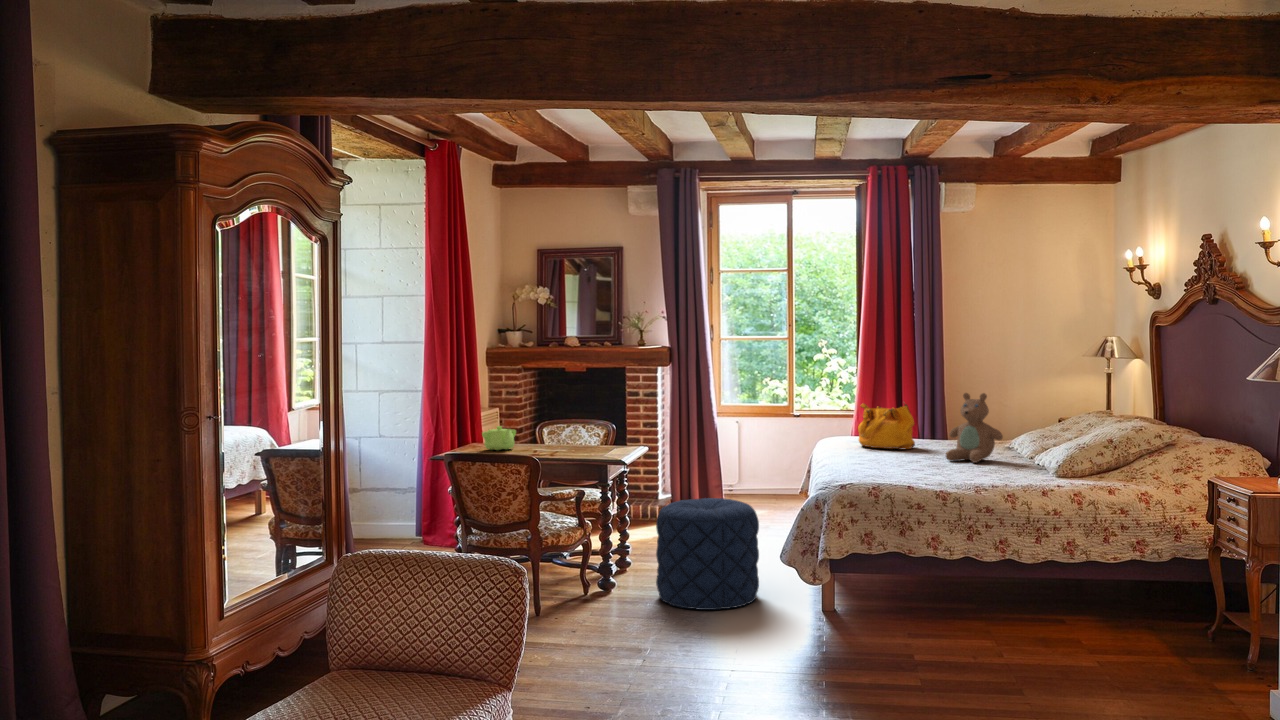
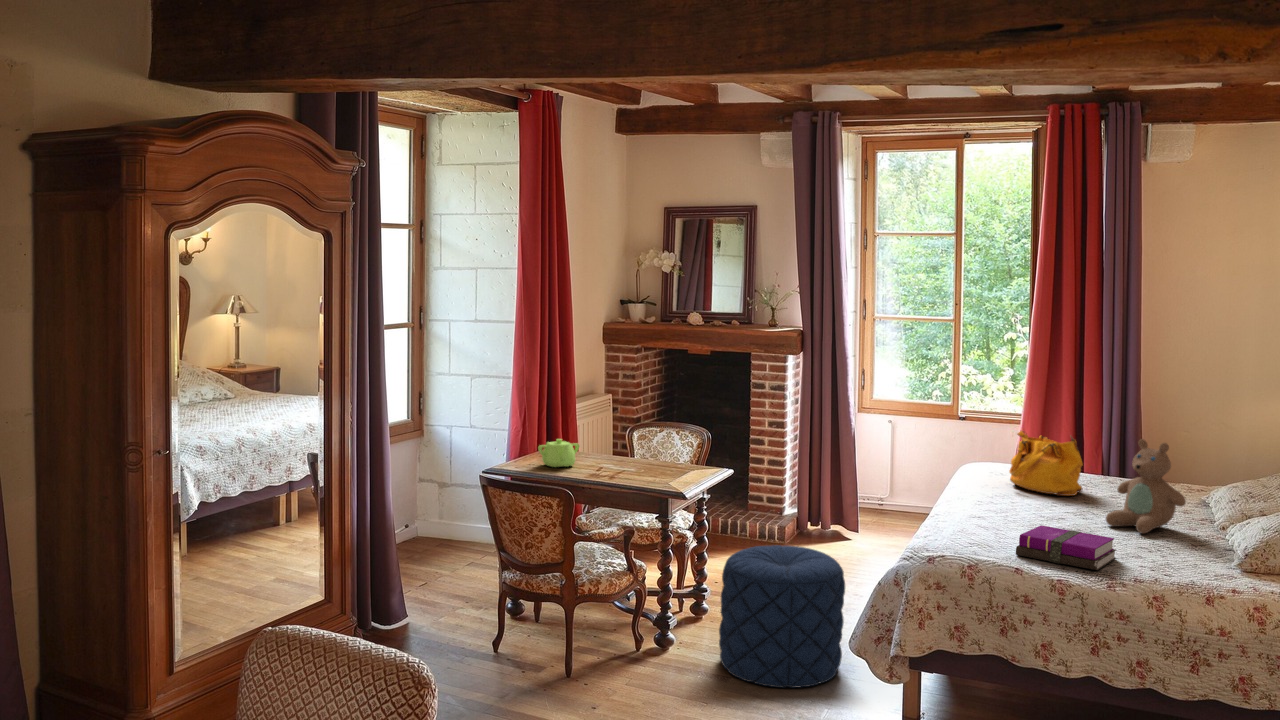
notebook: none [897,457,968,480] -> present [1016,525,1116,570]

